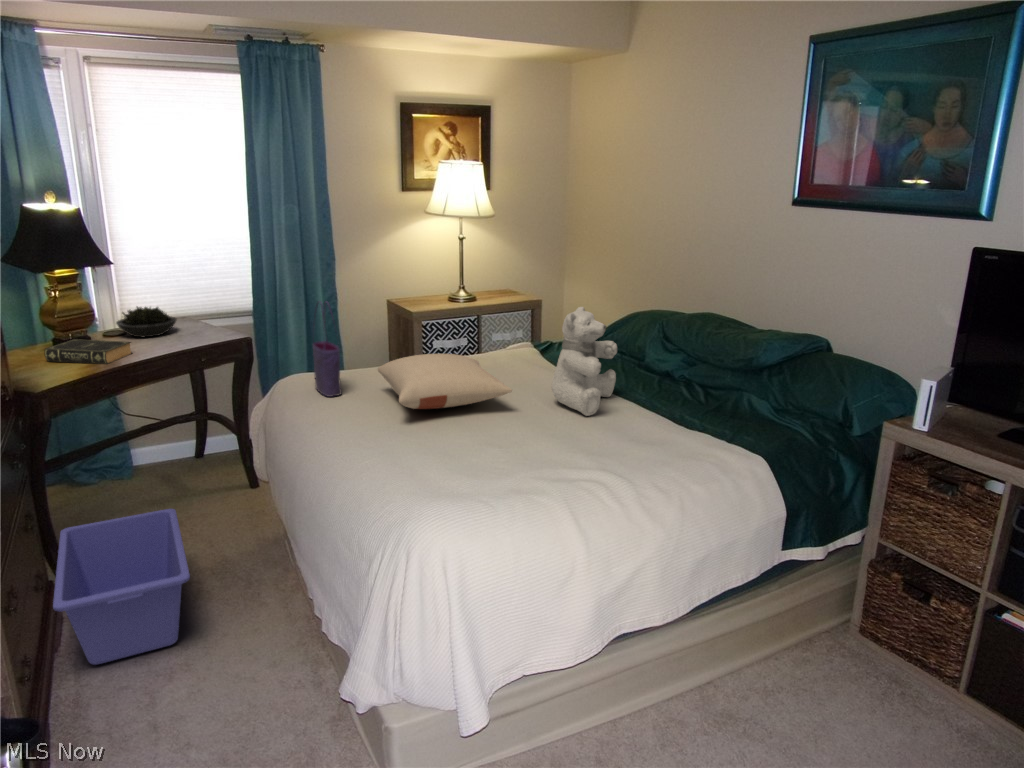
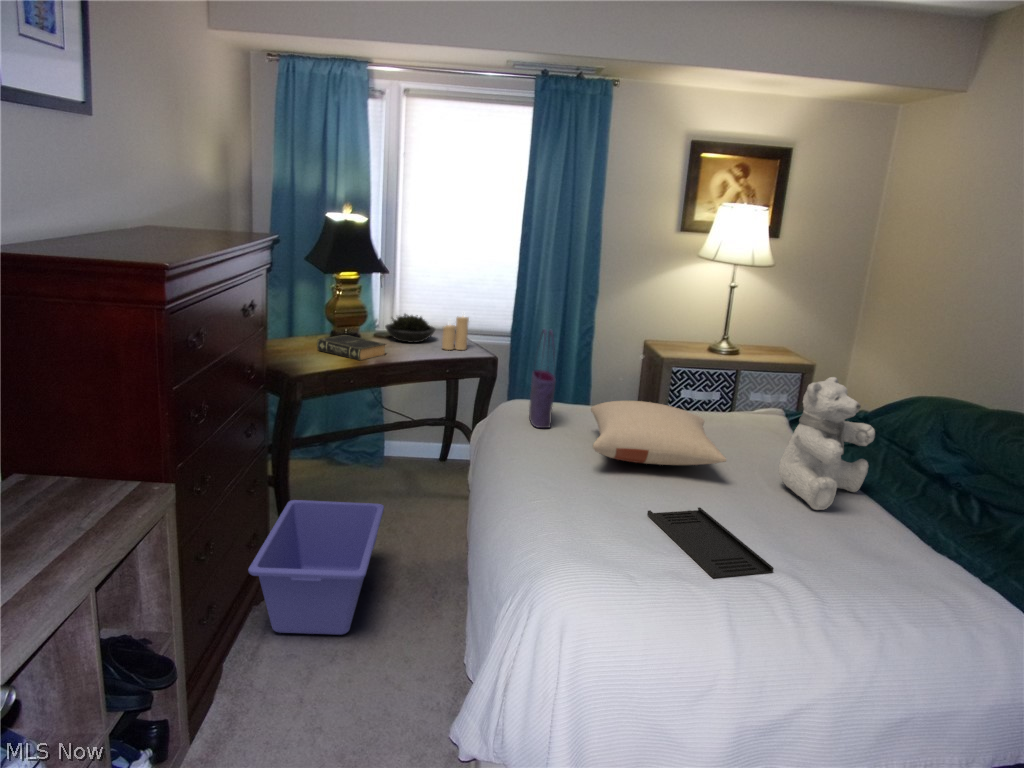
candle: none [188,295,219,338] -> present [442,314,469,350]
tray: none [465,433,578,482] -> present [647,507,774,578]

